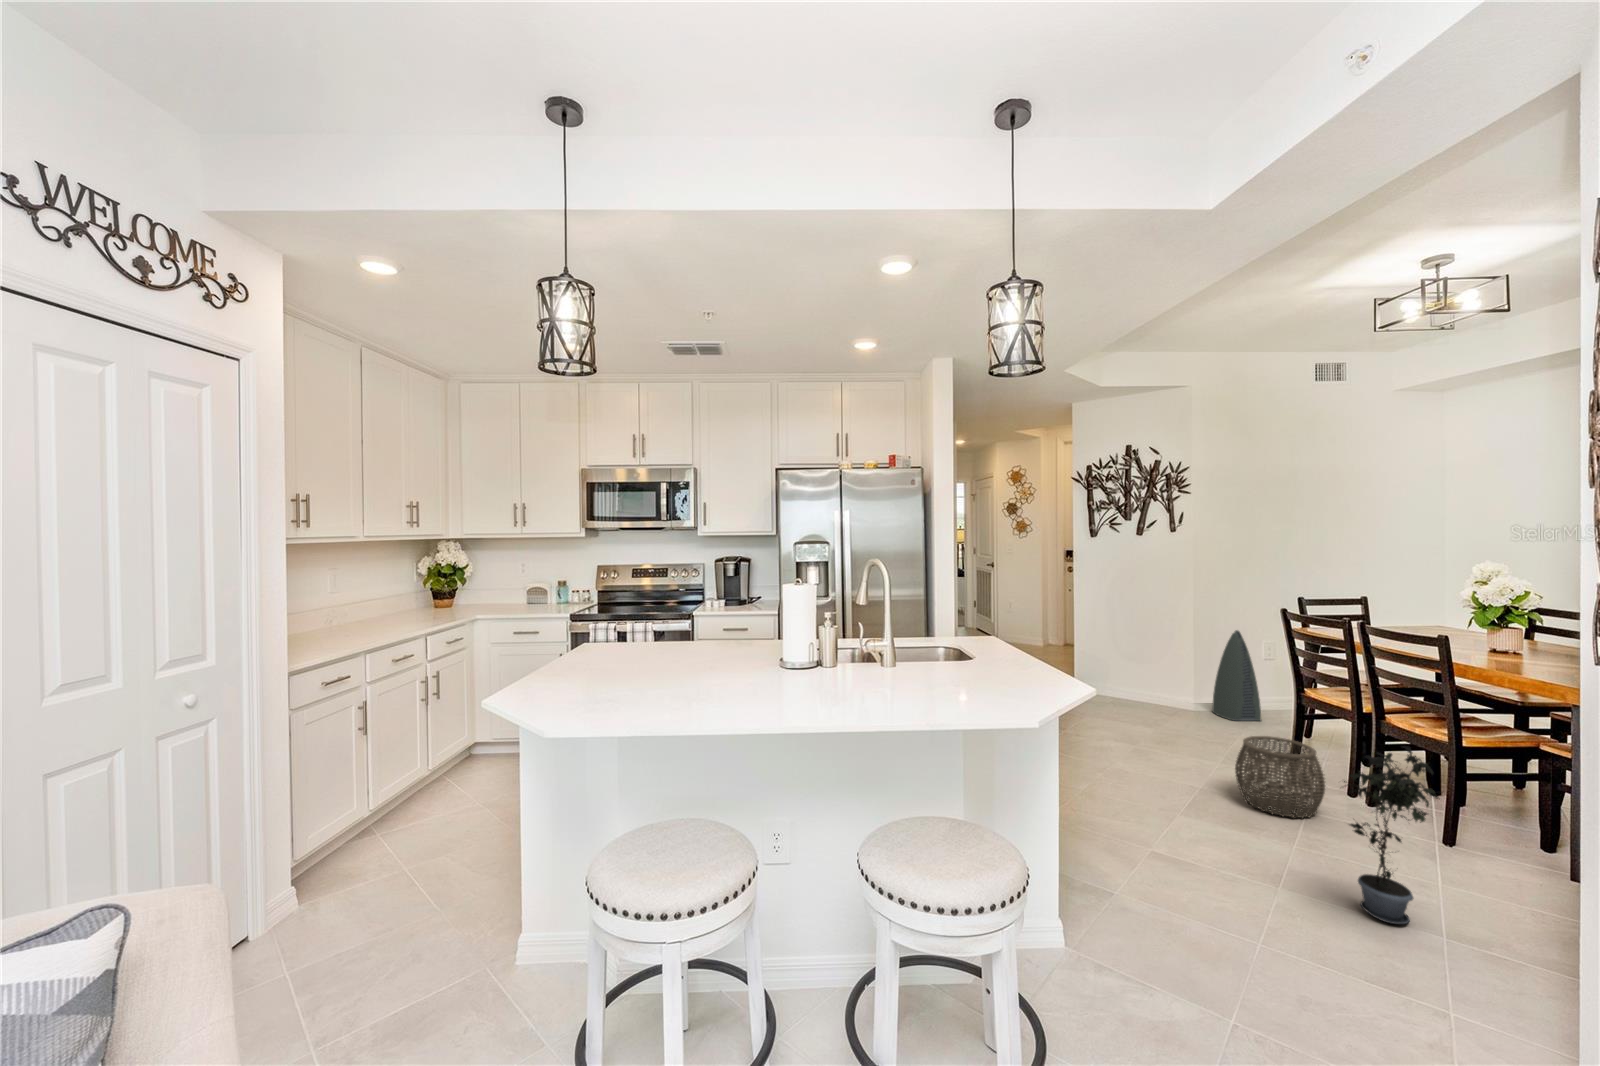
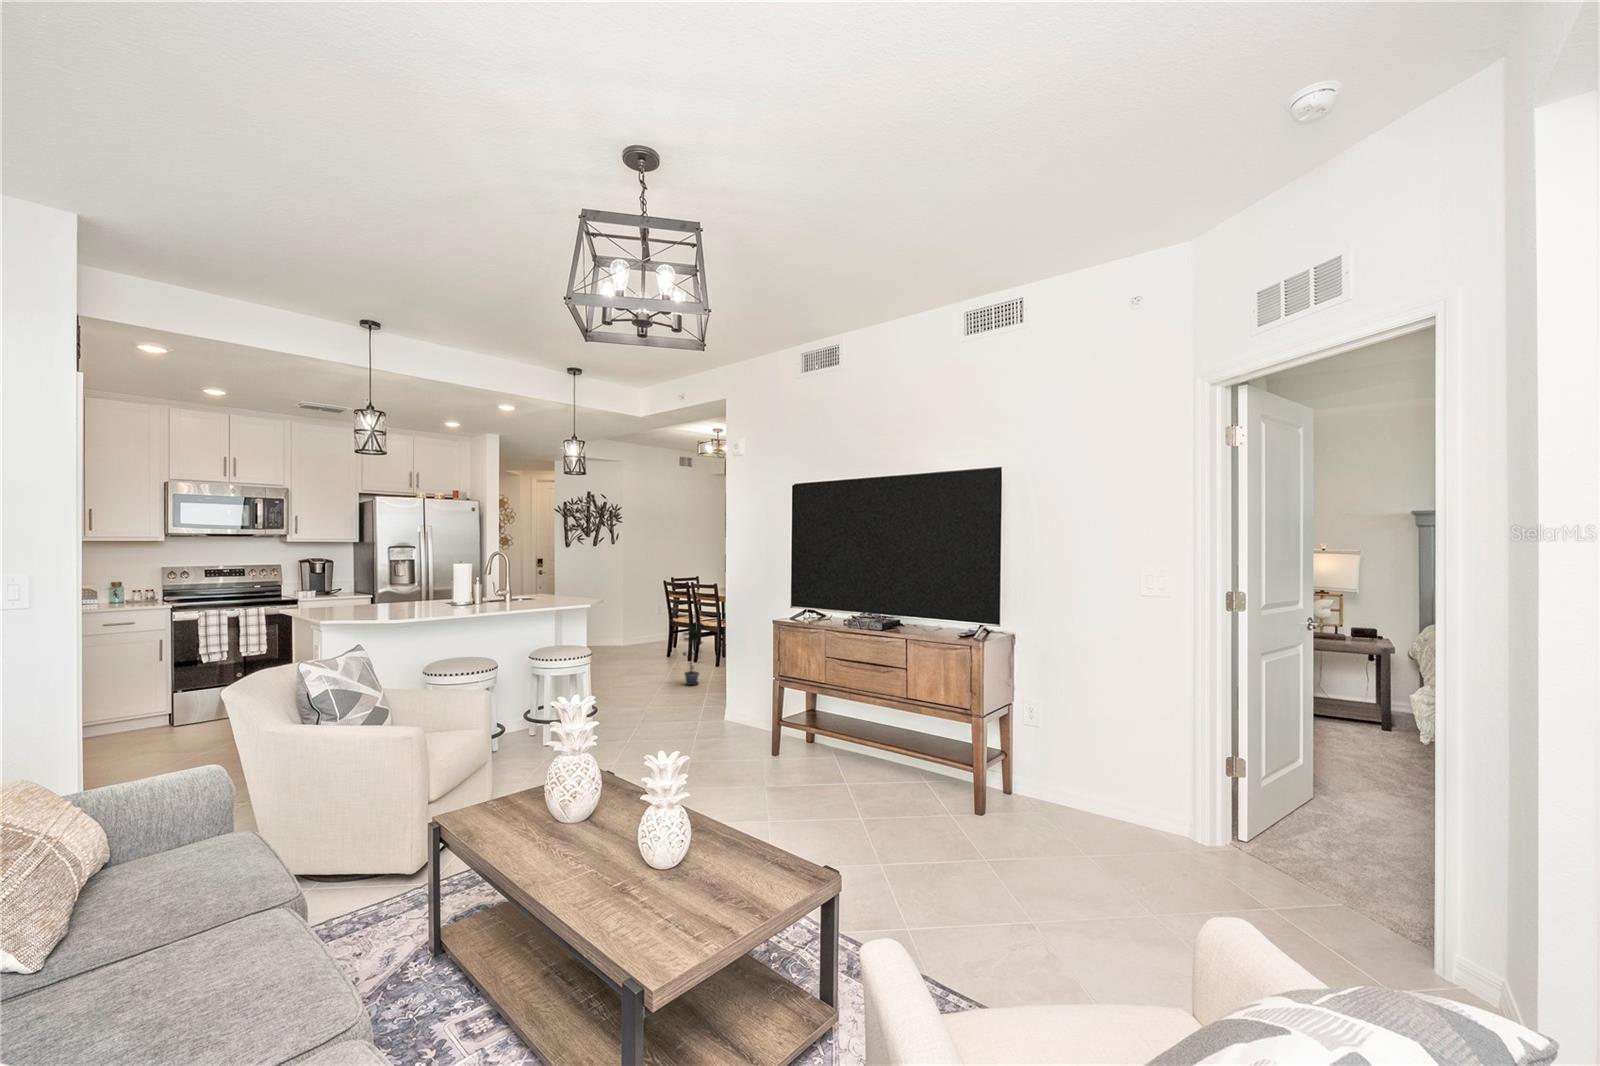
air purifier: present [1212,630,1261,721] -> none [633,599,656,648]
woven basket: present [1235,736,1325,818] -> none [644,638,678,671]

